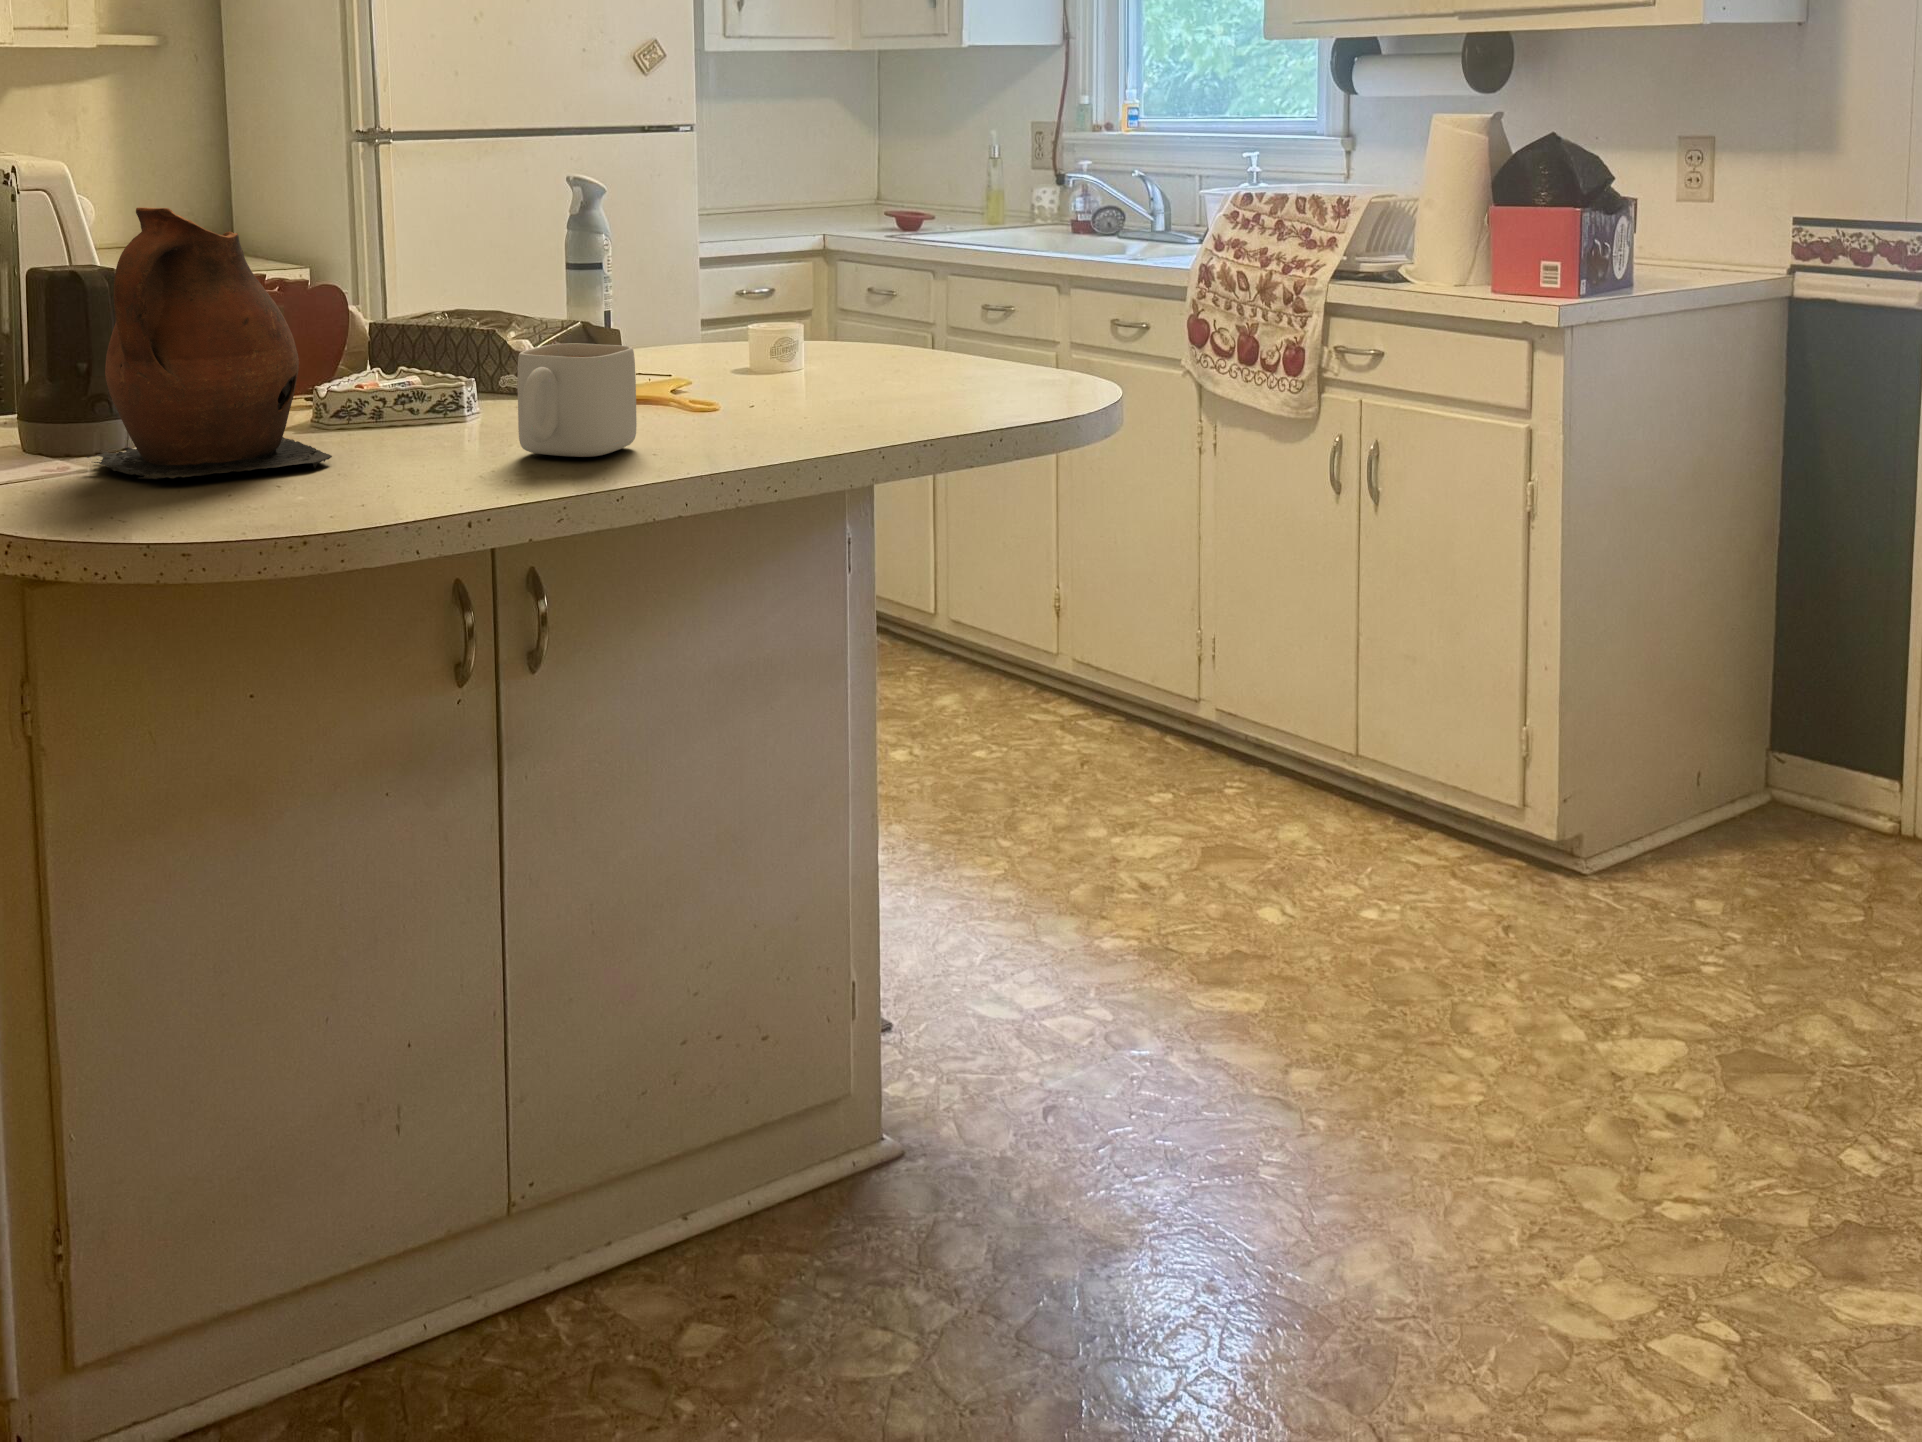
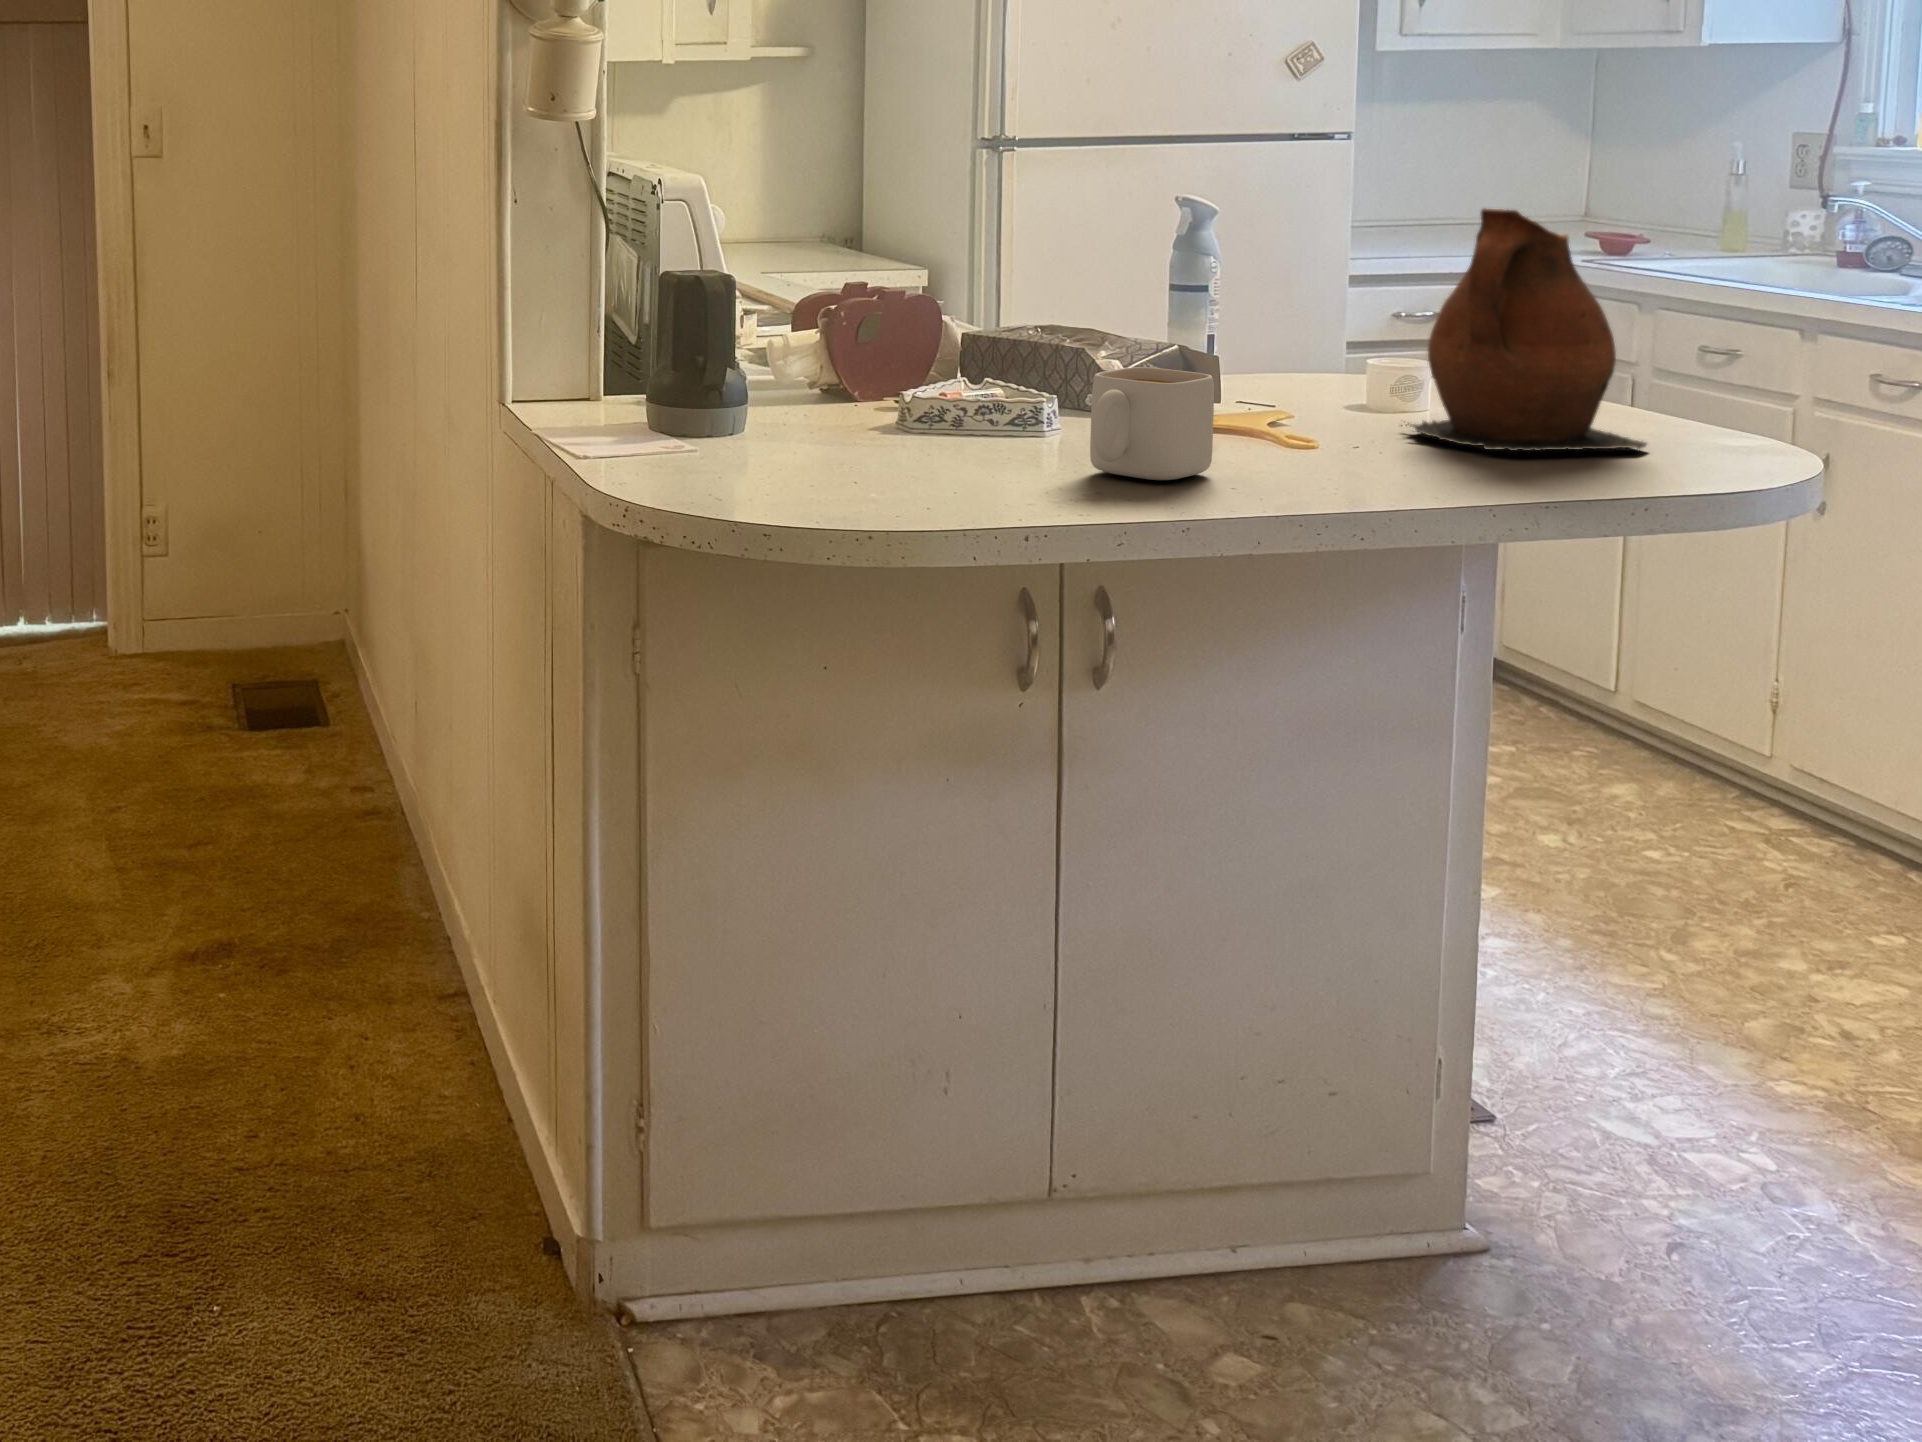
ceramic pitcher: present [86,207,332,479] -> present [1401,209,1647,452]

